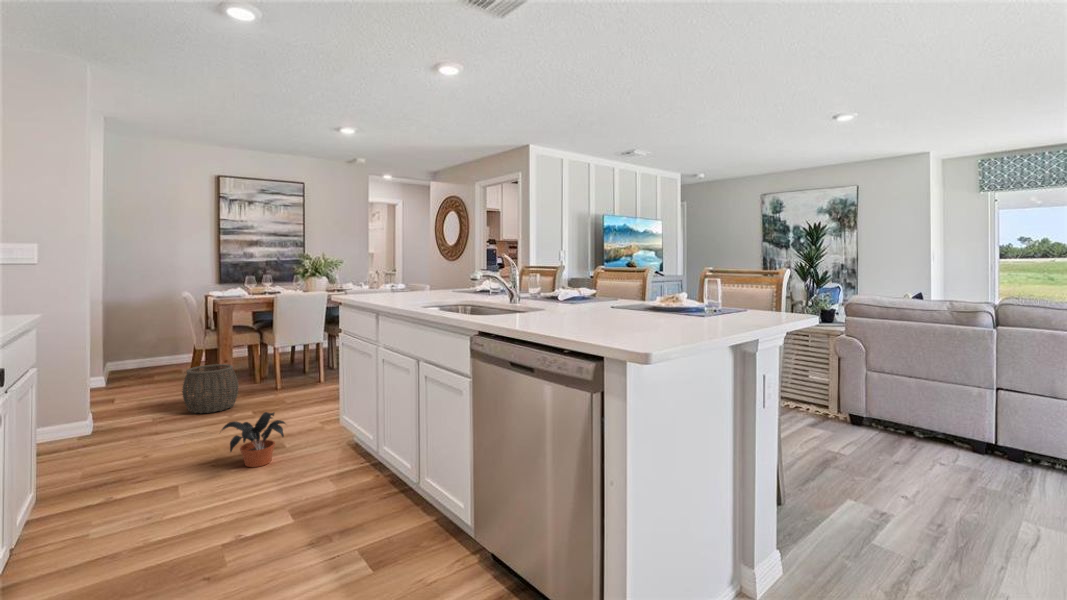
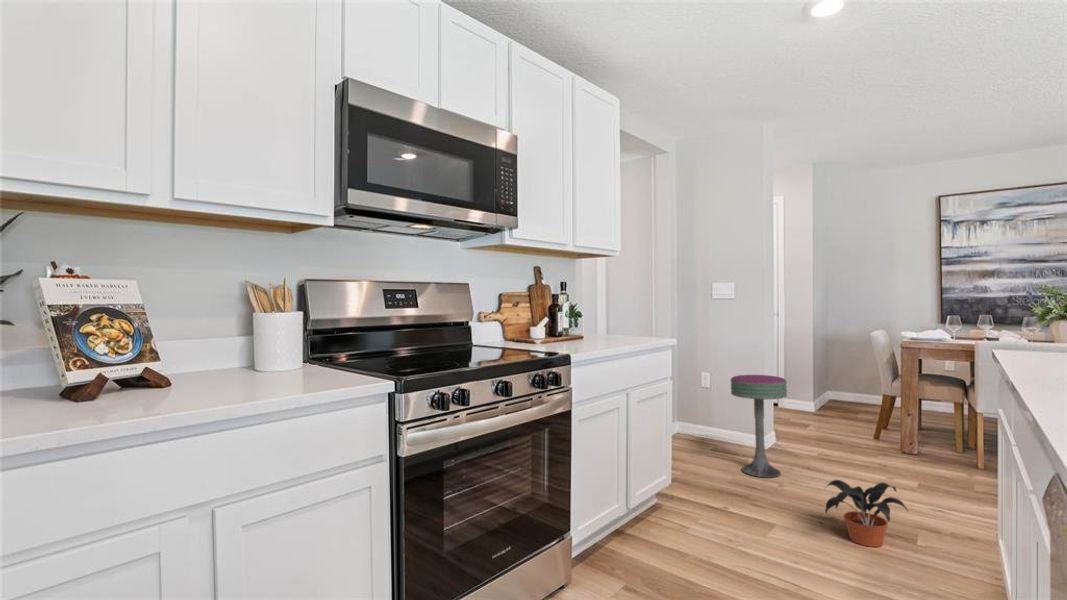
bar stool: none [63,344,140,459] -> present [731,375,787,477]
woven basket: present [182,364,239,413] -> none [846,412,911,469]

